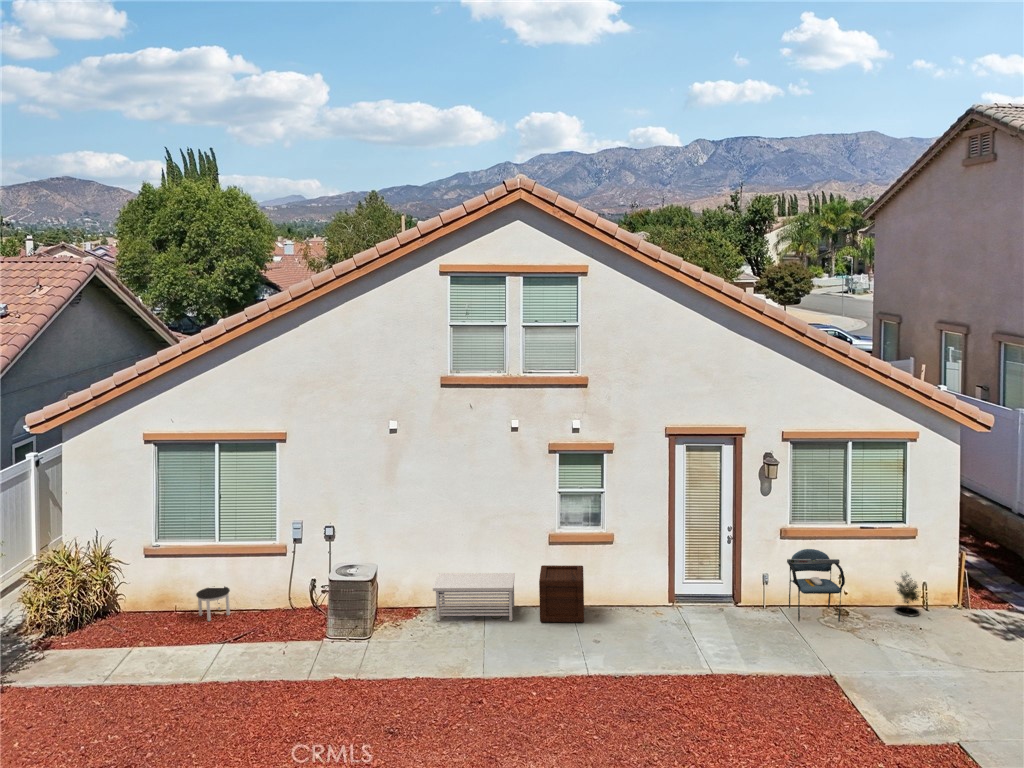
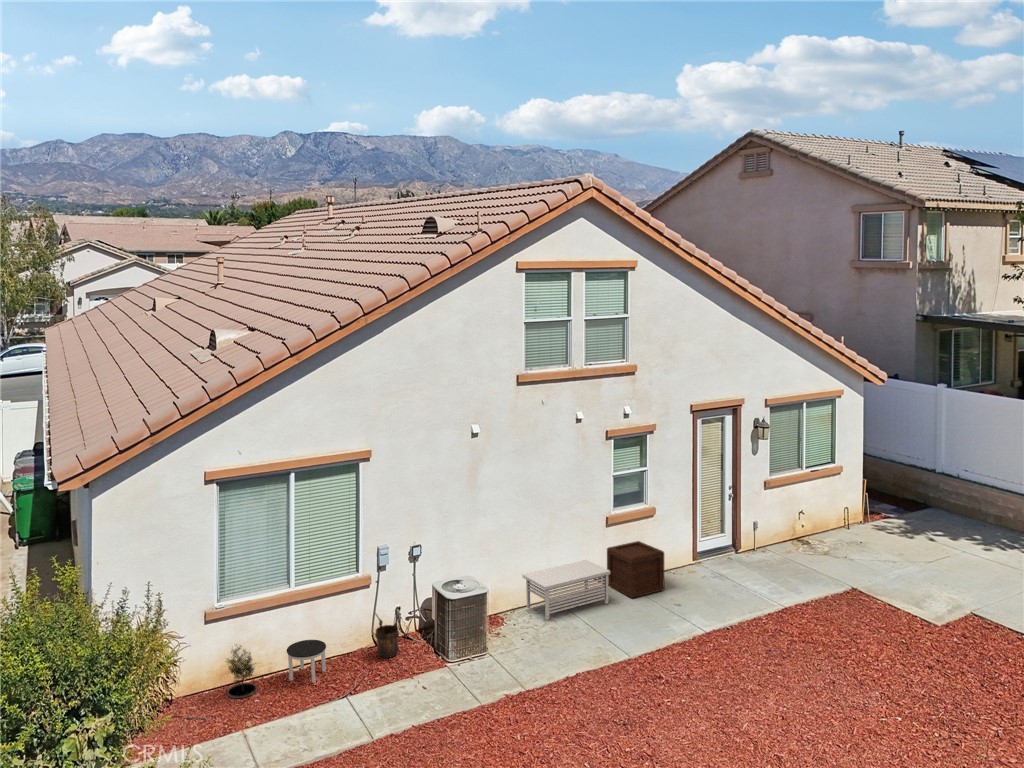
chair: present [787,549,845,622] -> none [774,495,821,555]
potted tree: present [894,575,920,616] -> present [227,646,257,698]
bucket: none [273,577,295,618] -> present [375,613,400,658]

